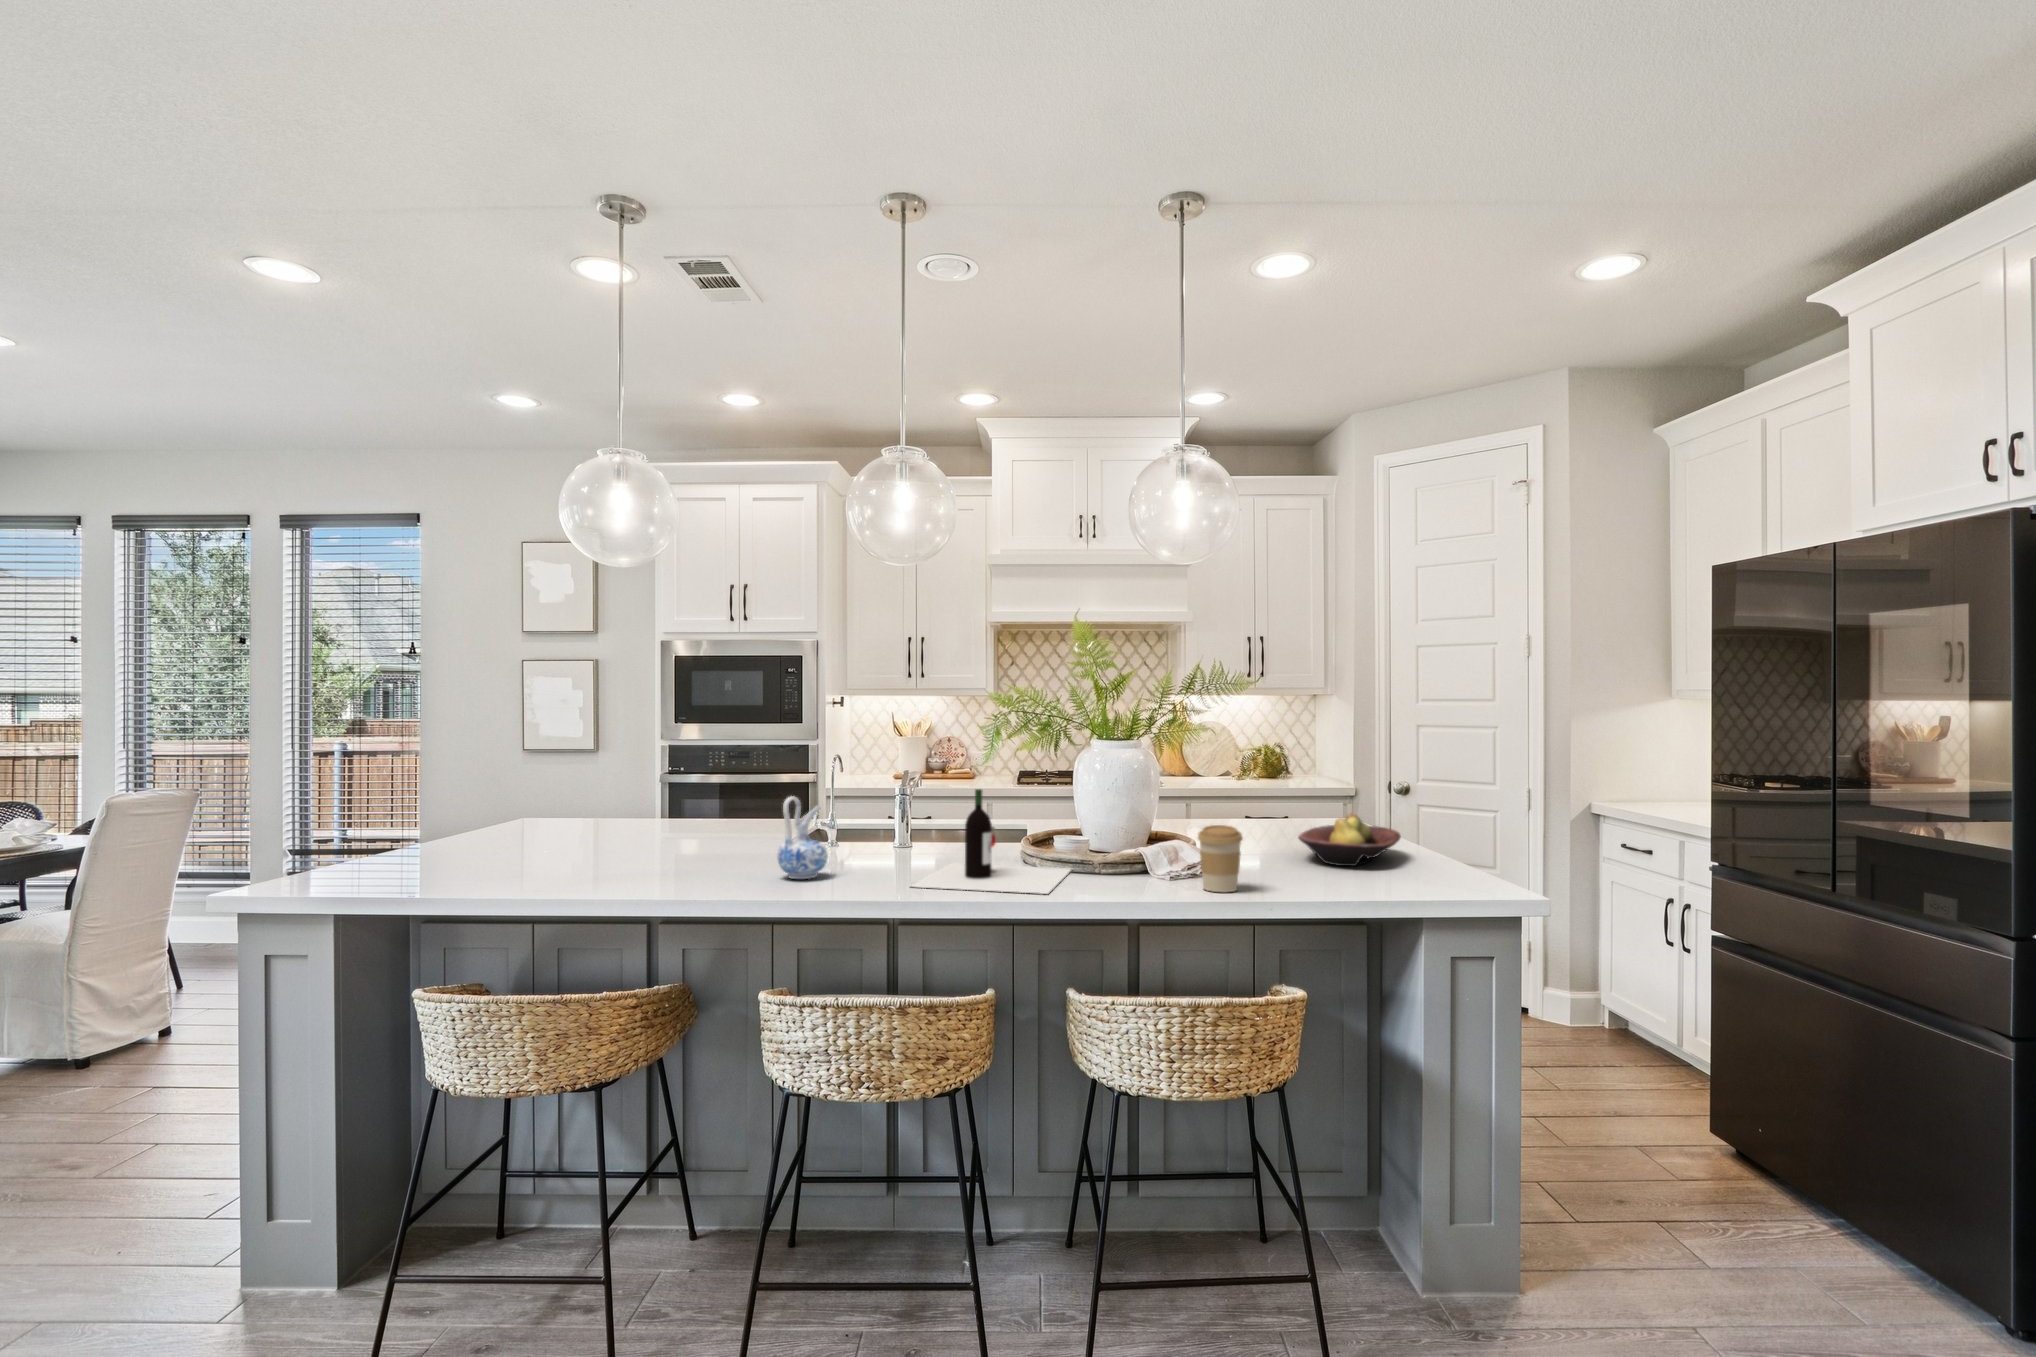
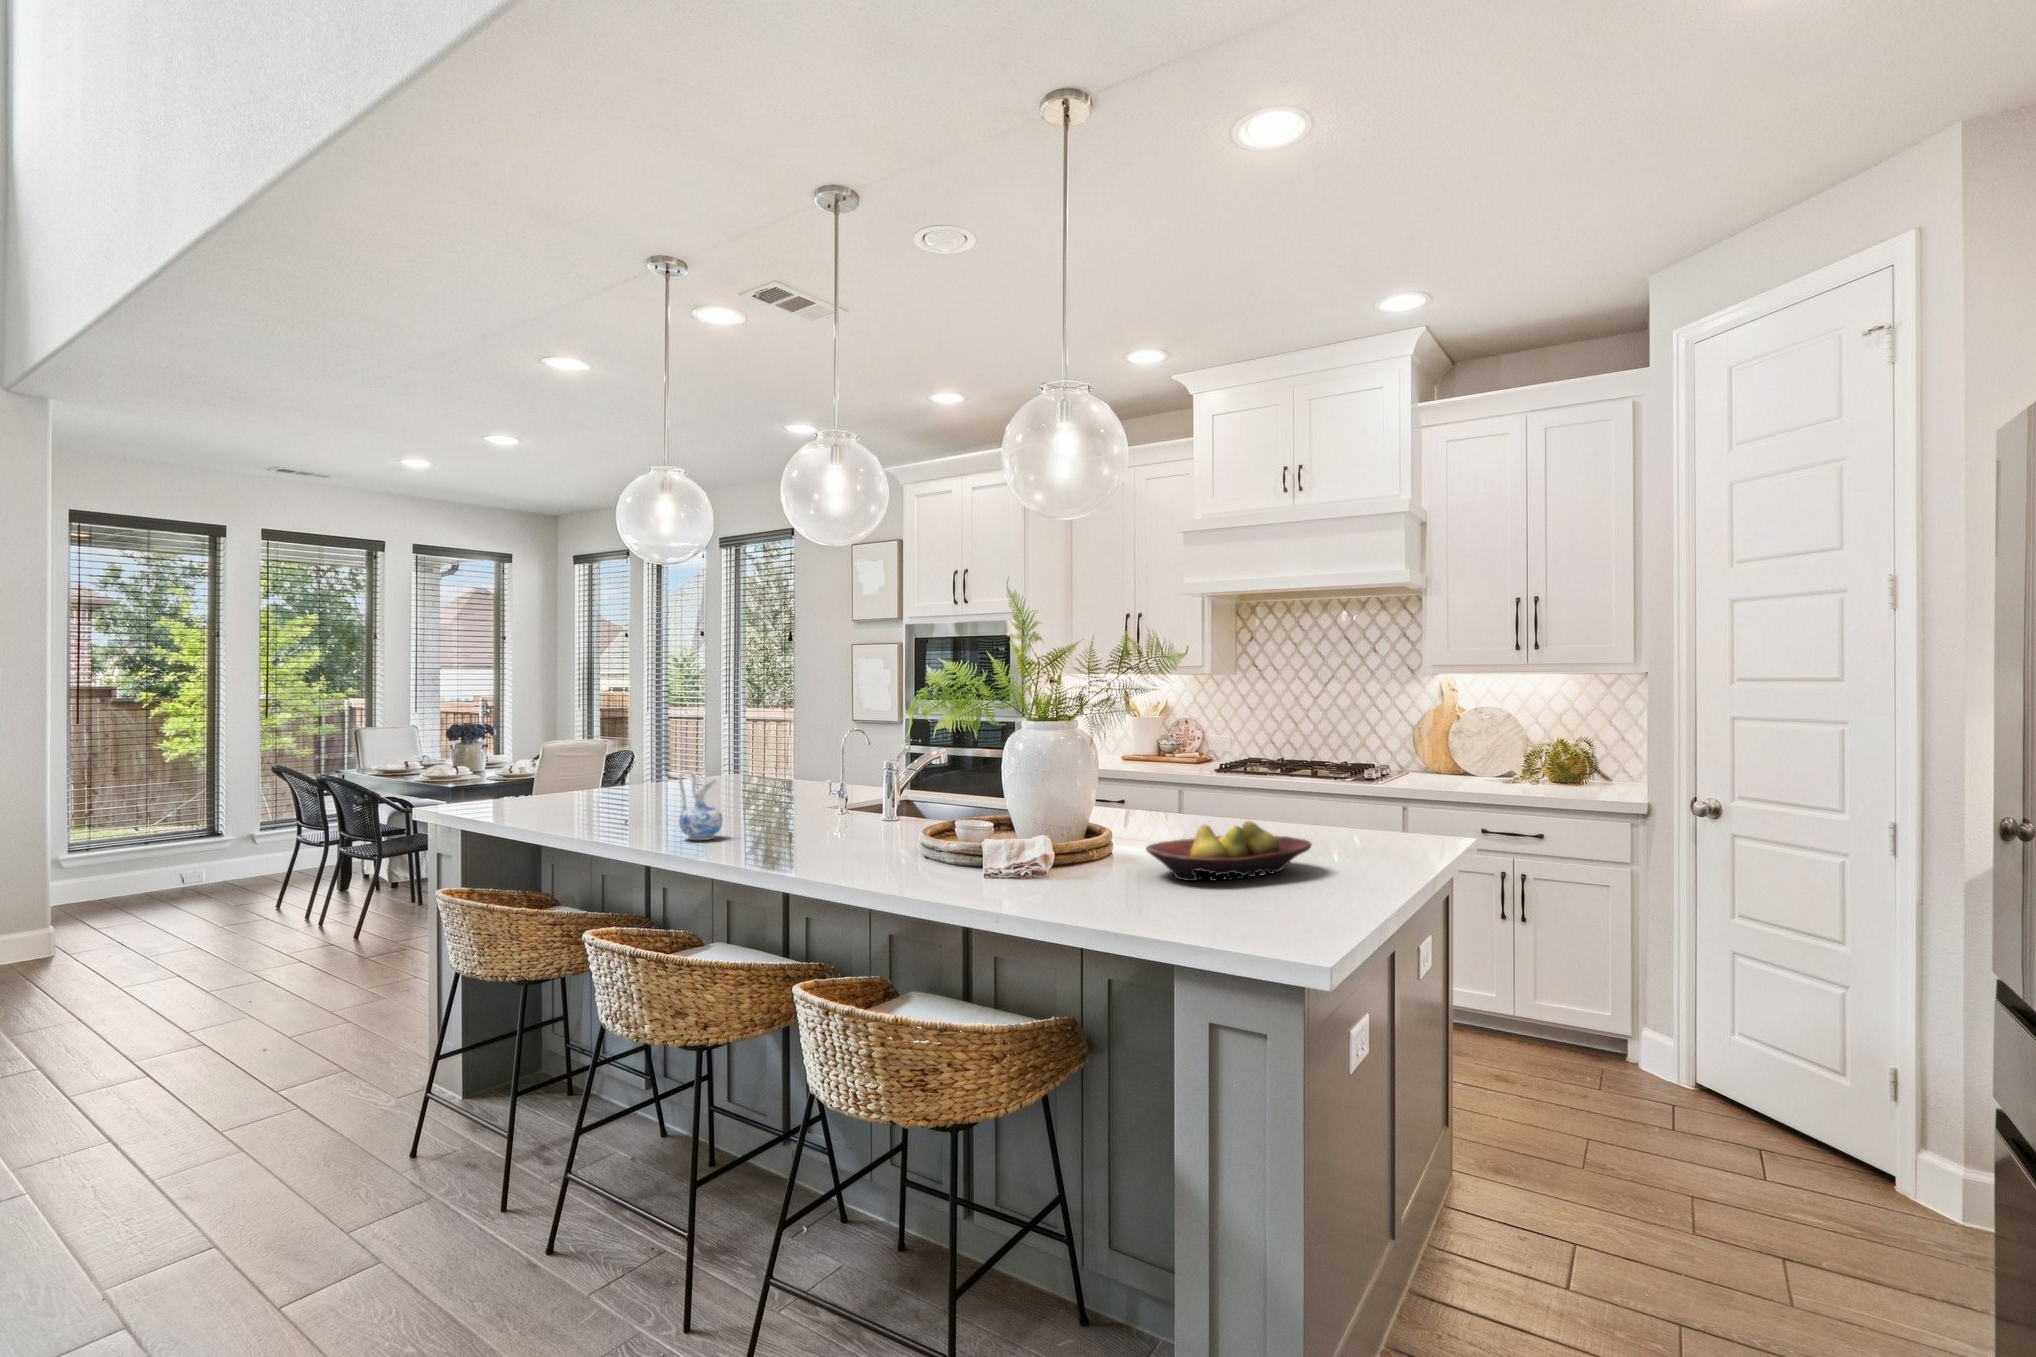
wine bottle: present [911,789,1071,894] -> none [737,771,914,871]
coffee cup: present [1198,825,1243,892] -> none [936,819,982,889]

